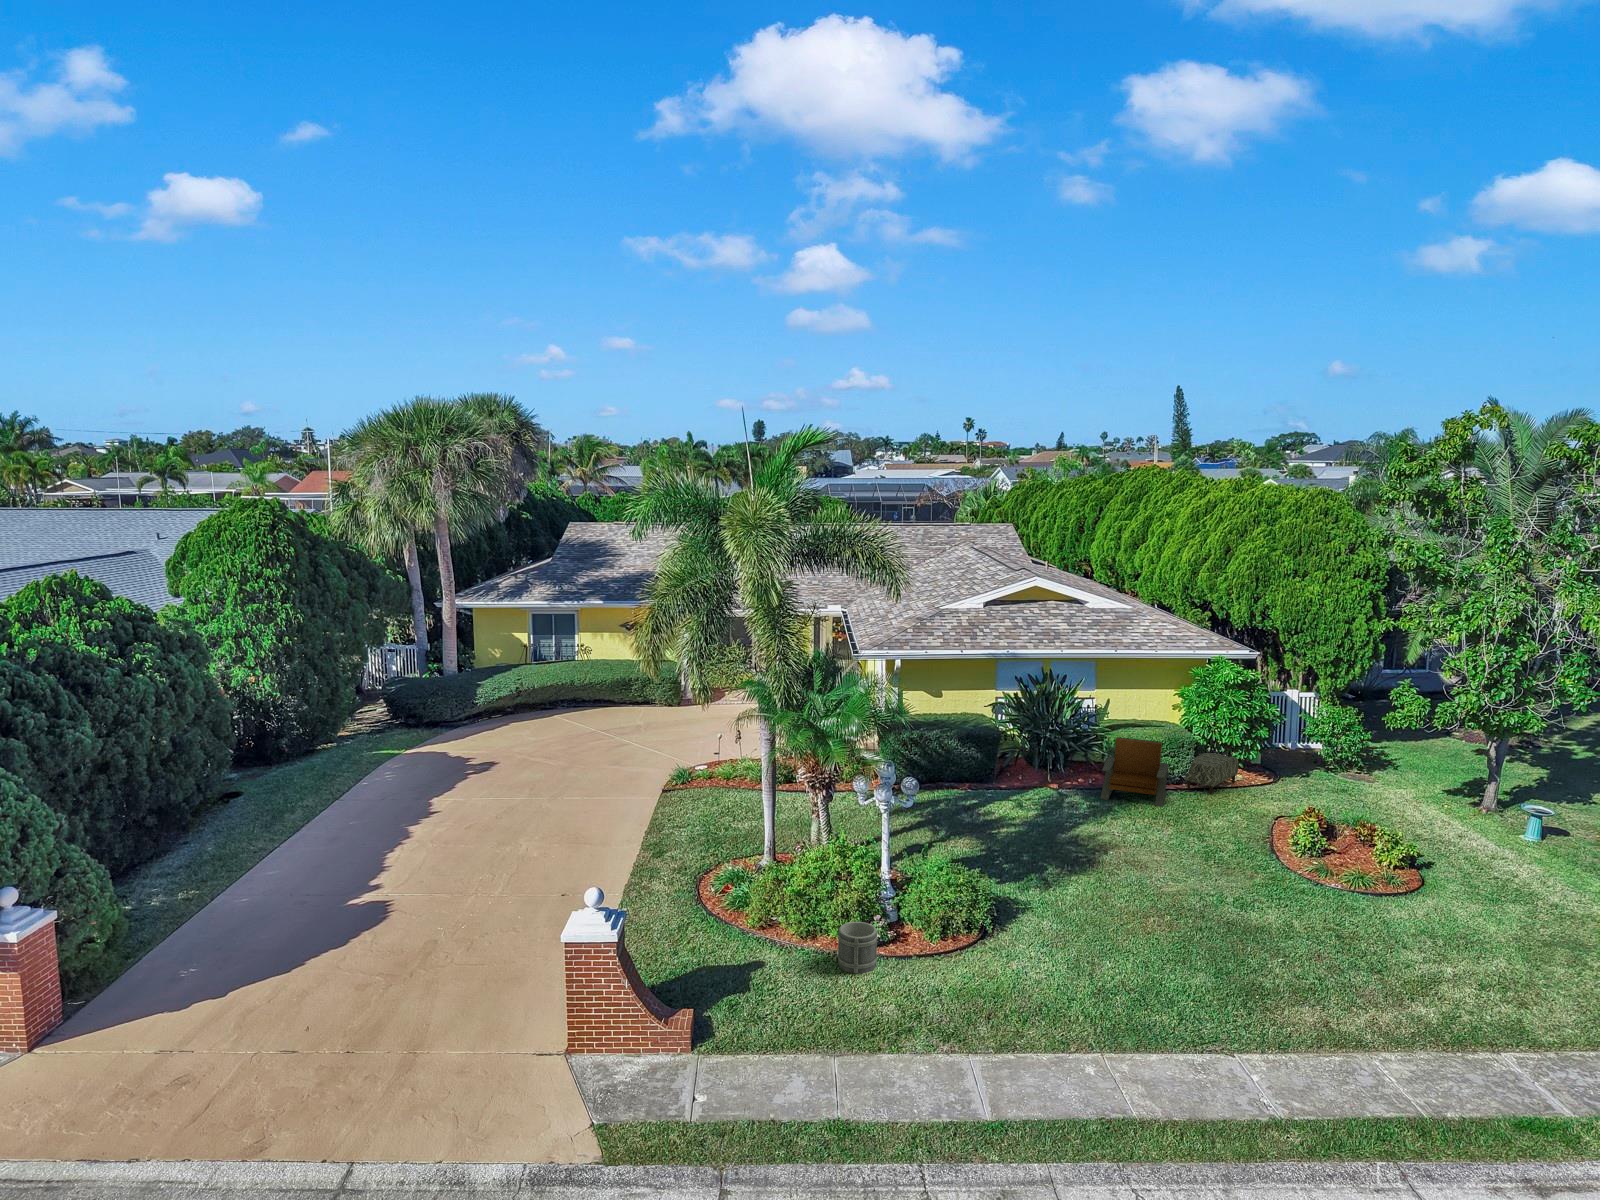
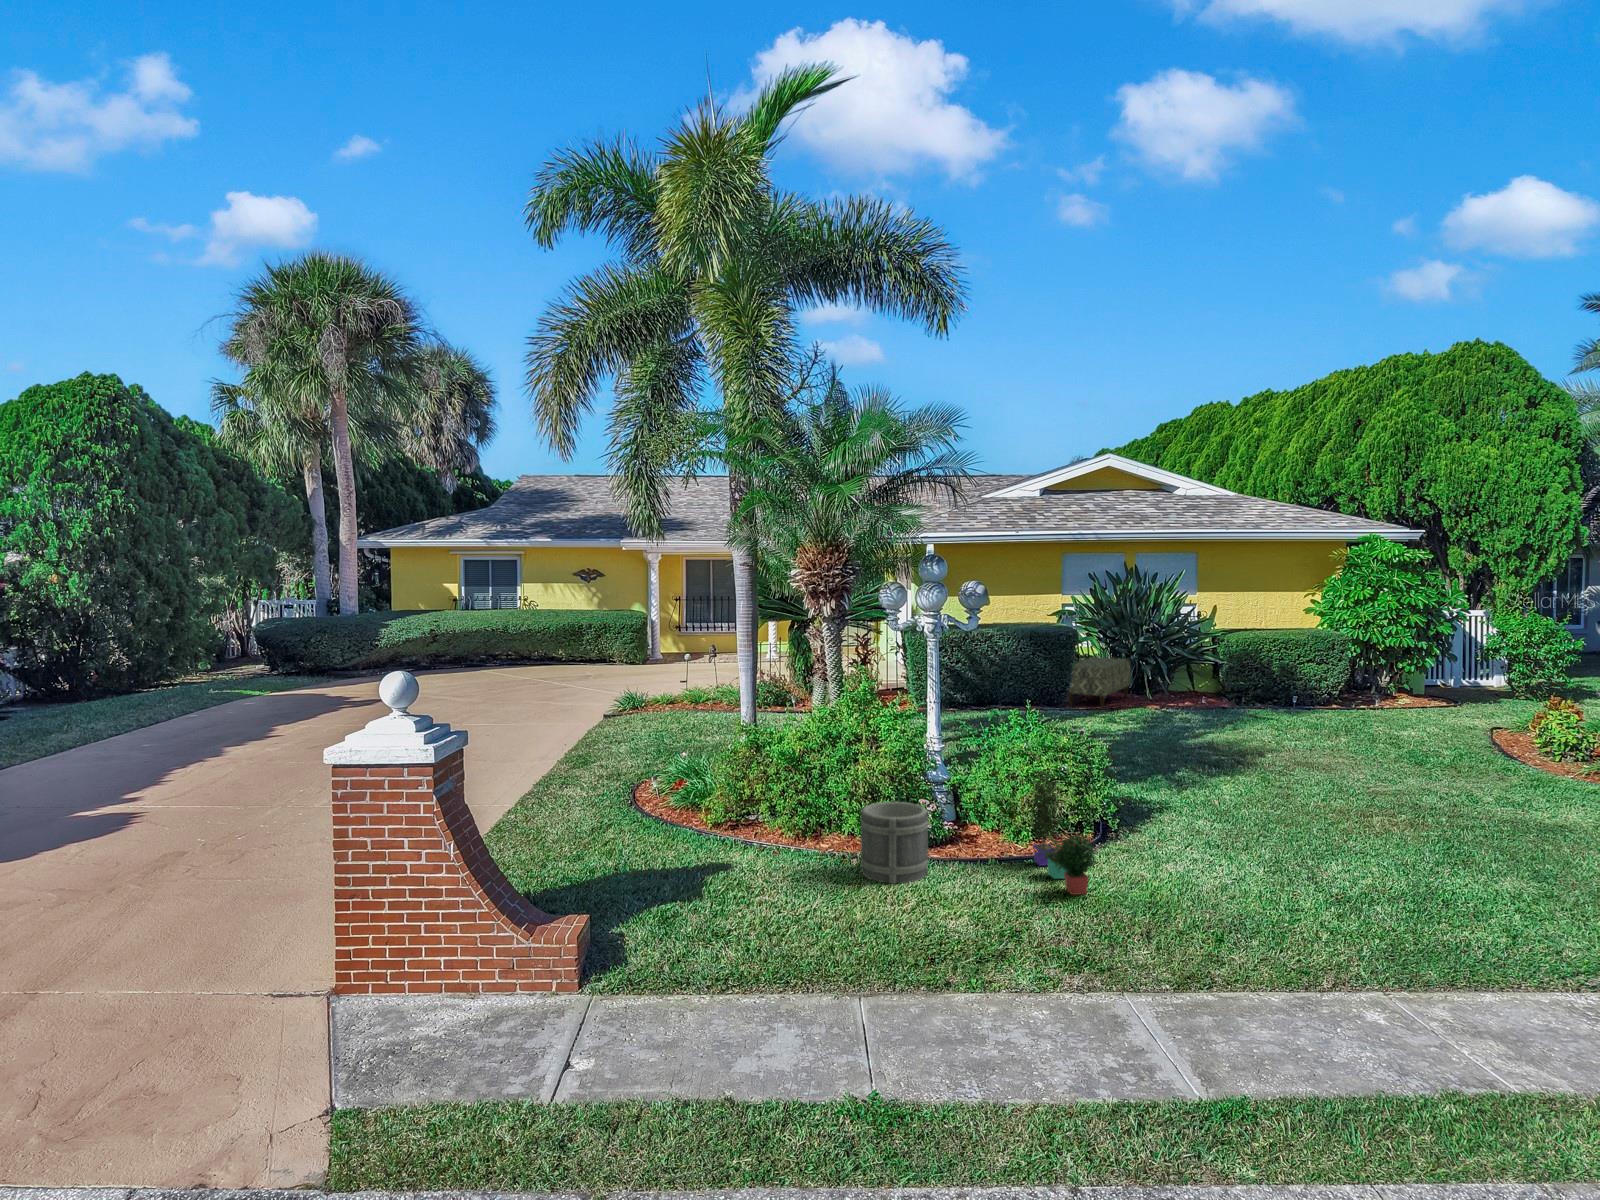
lounge chair: present [1101,737,1169,807] -> none [1228,632,1322,719]
bench: present [1185,751,1238,795] -> present [1068,657,1131,708]
potted plant: none [936,903,971,986] -> present [1029,769,1096,895]

